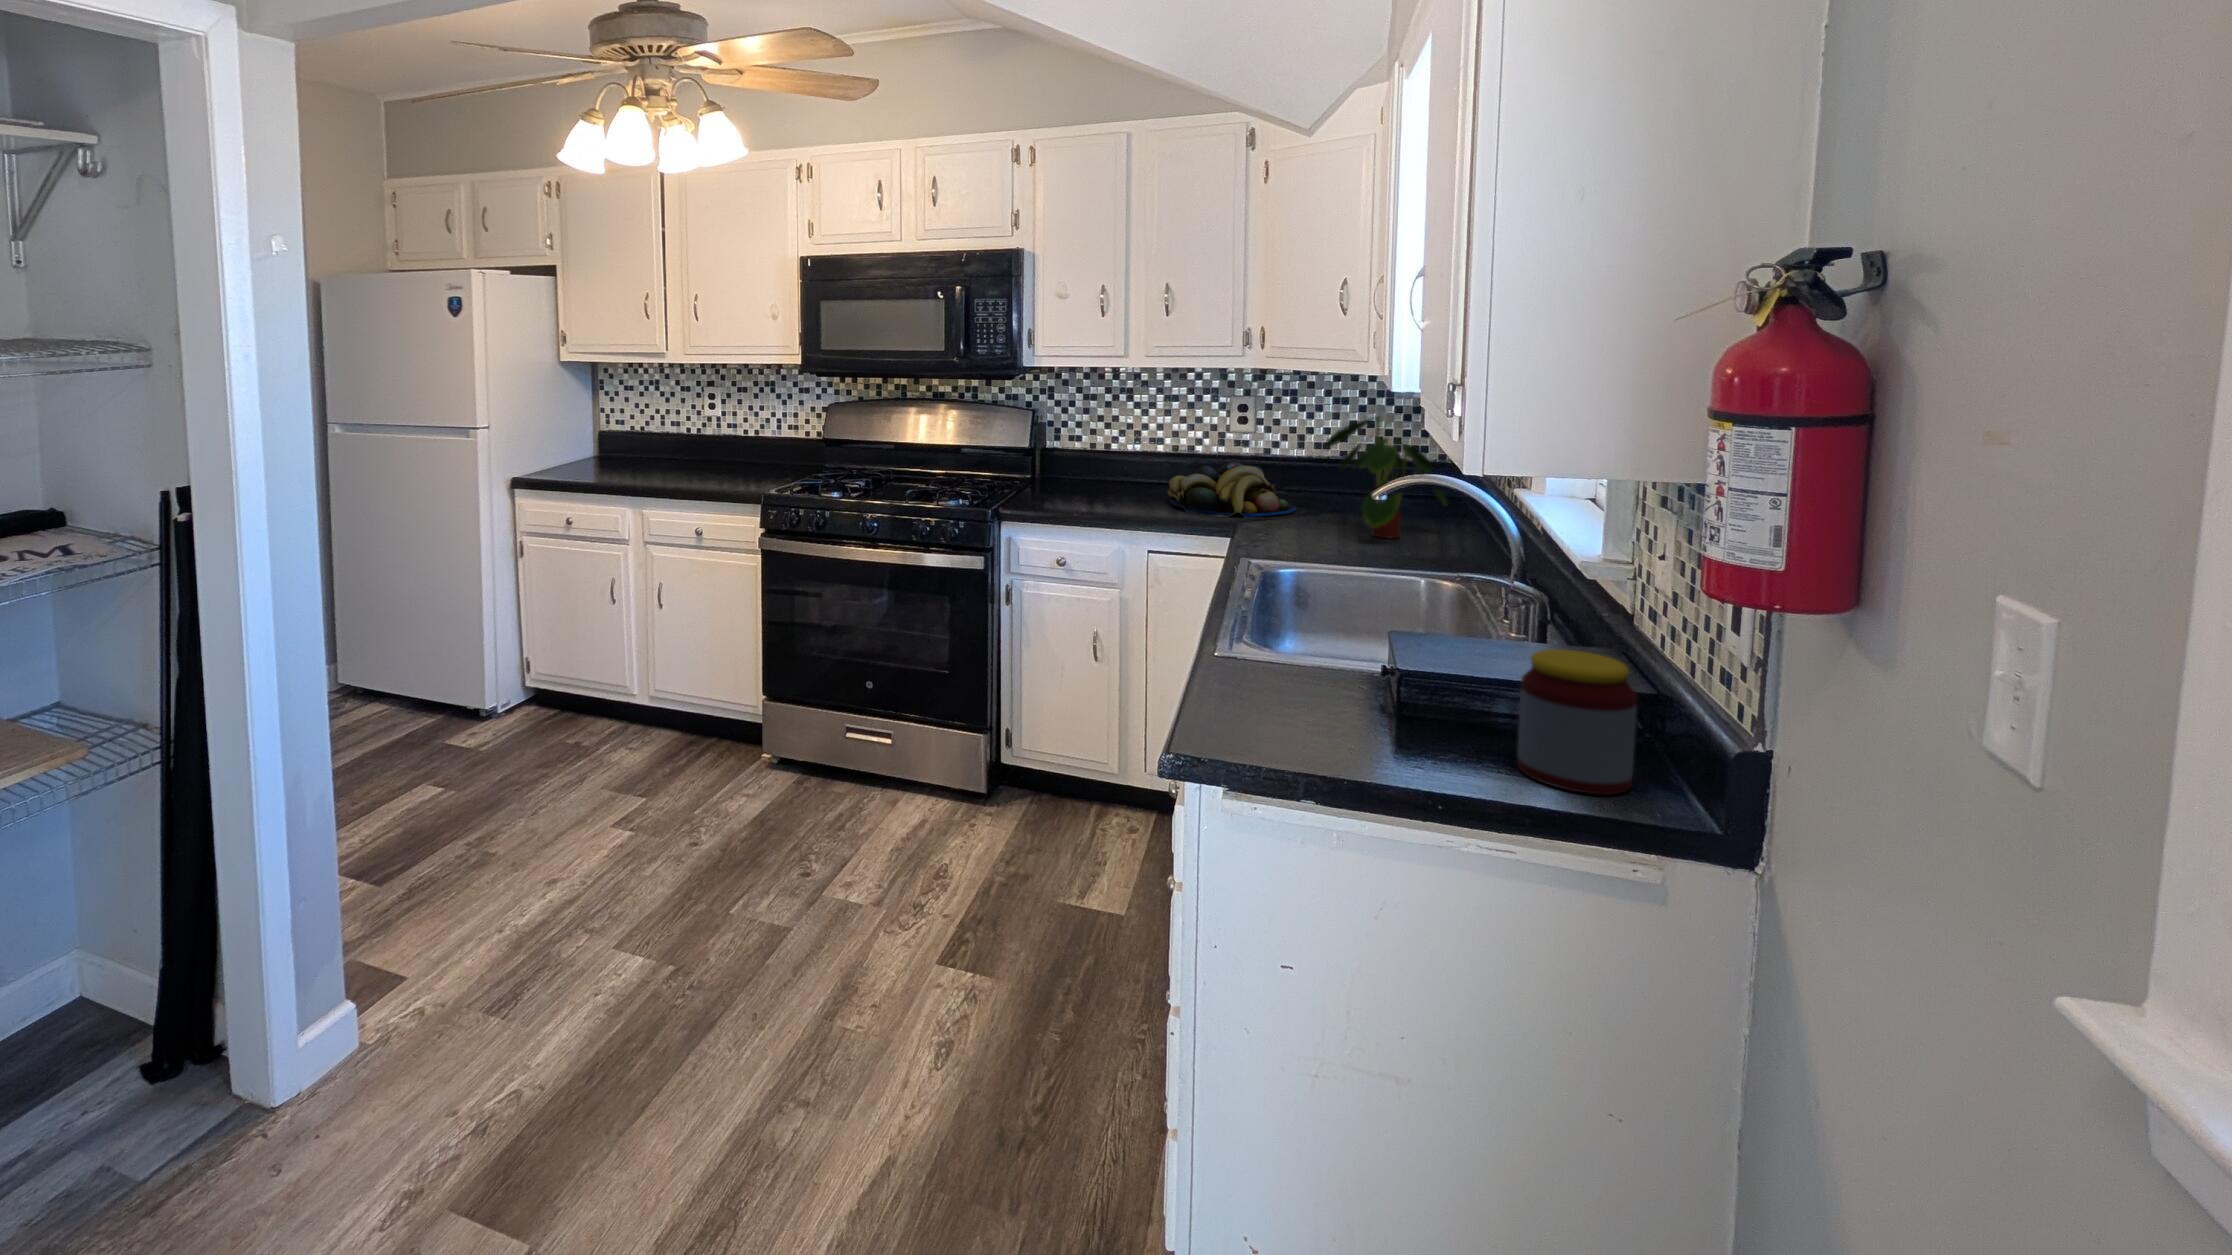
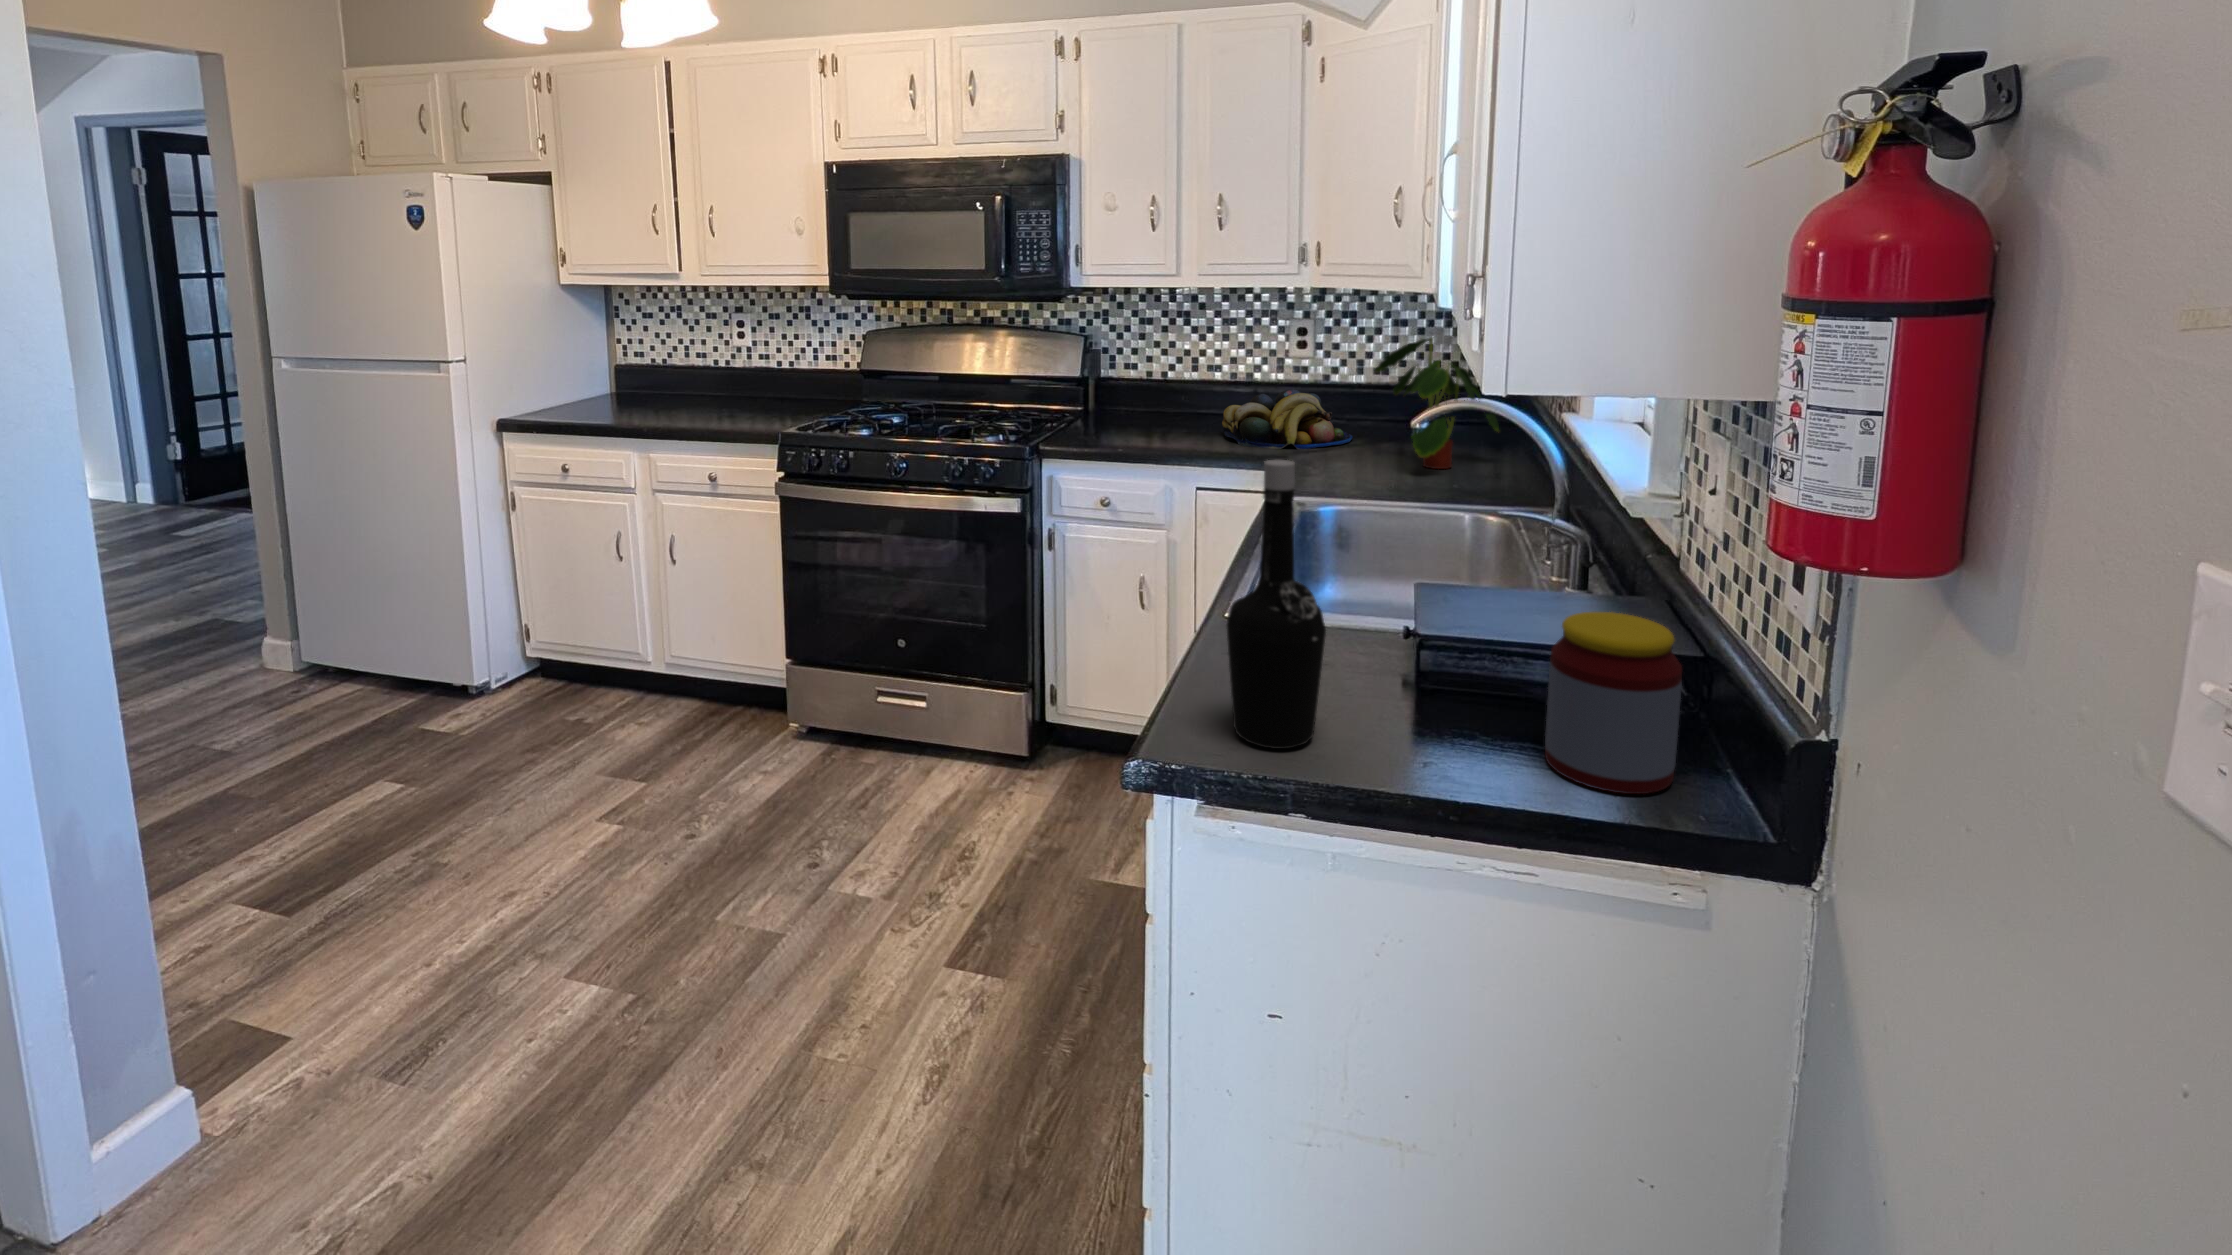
bottle: none [1243,521,1328,750] -> present [1227,460,1326,749]

